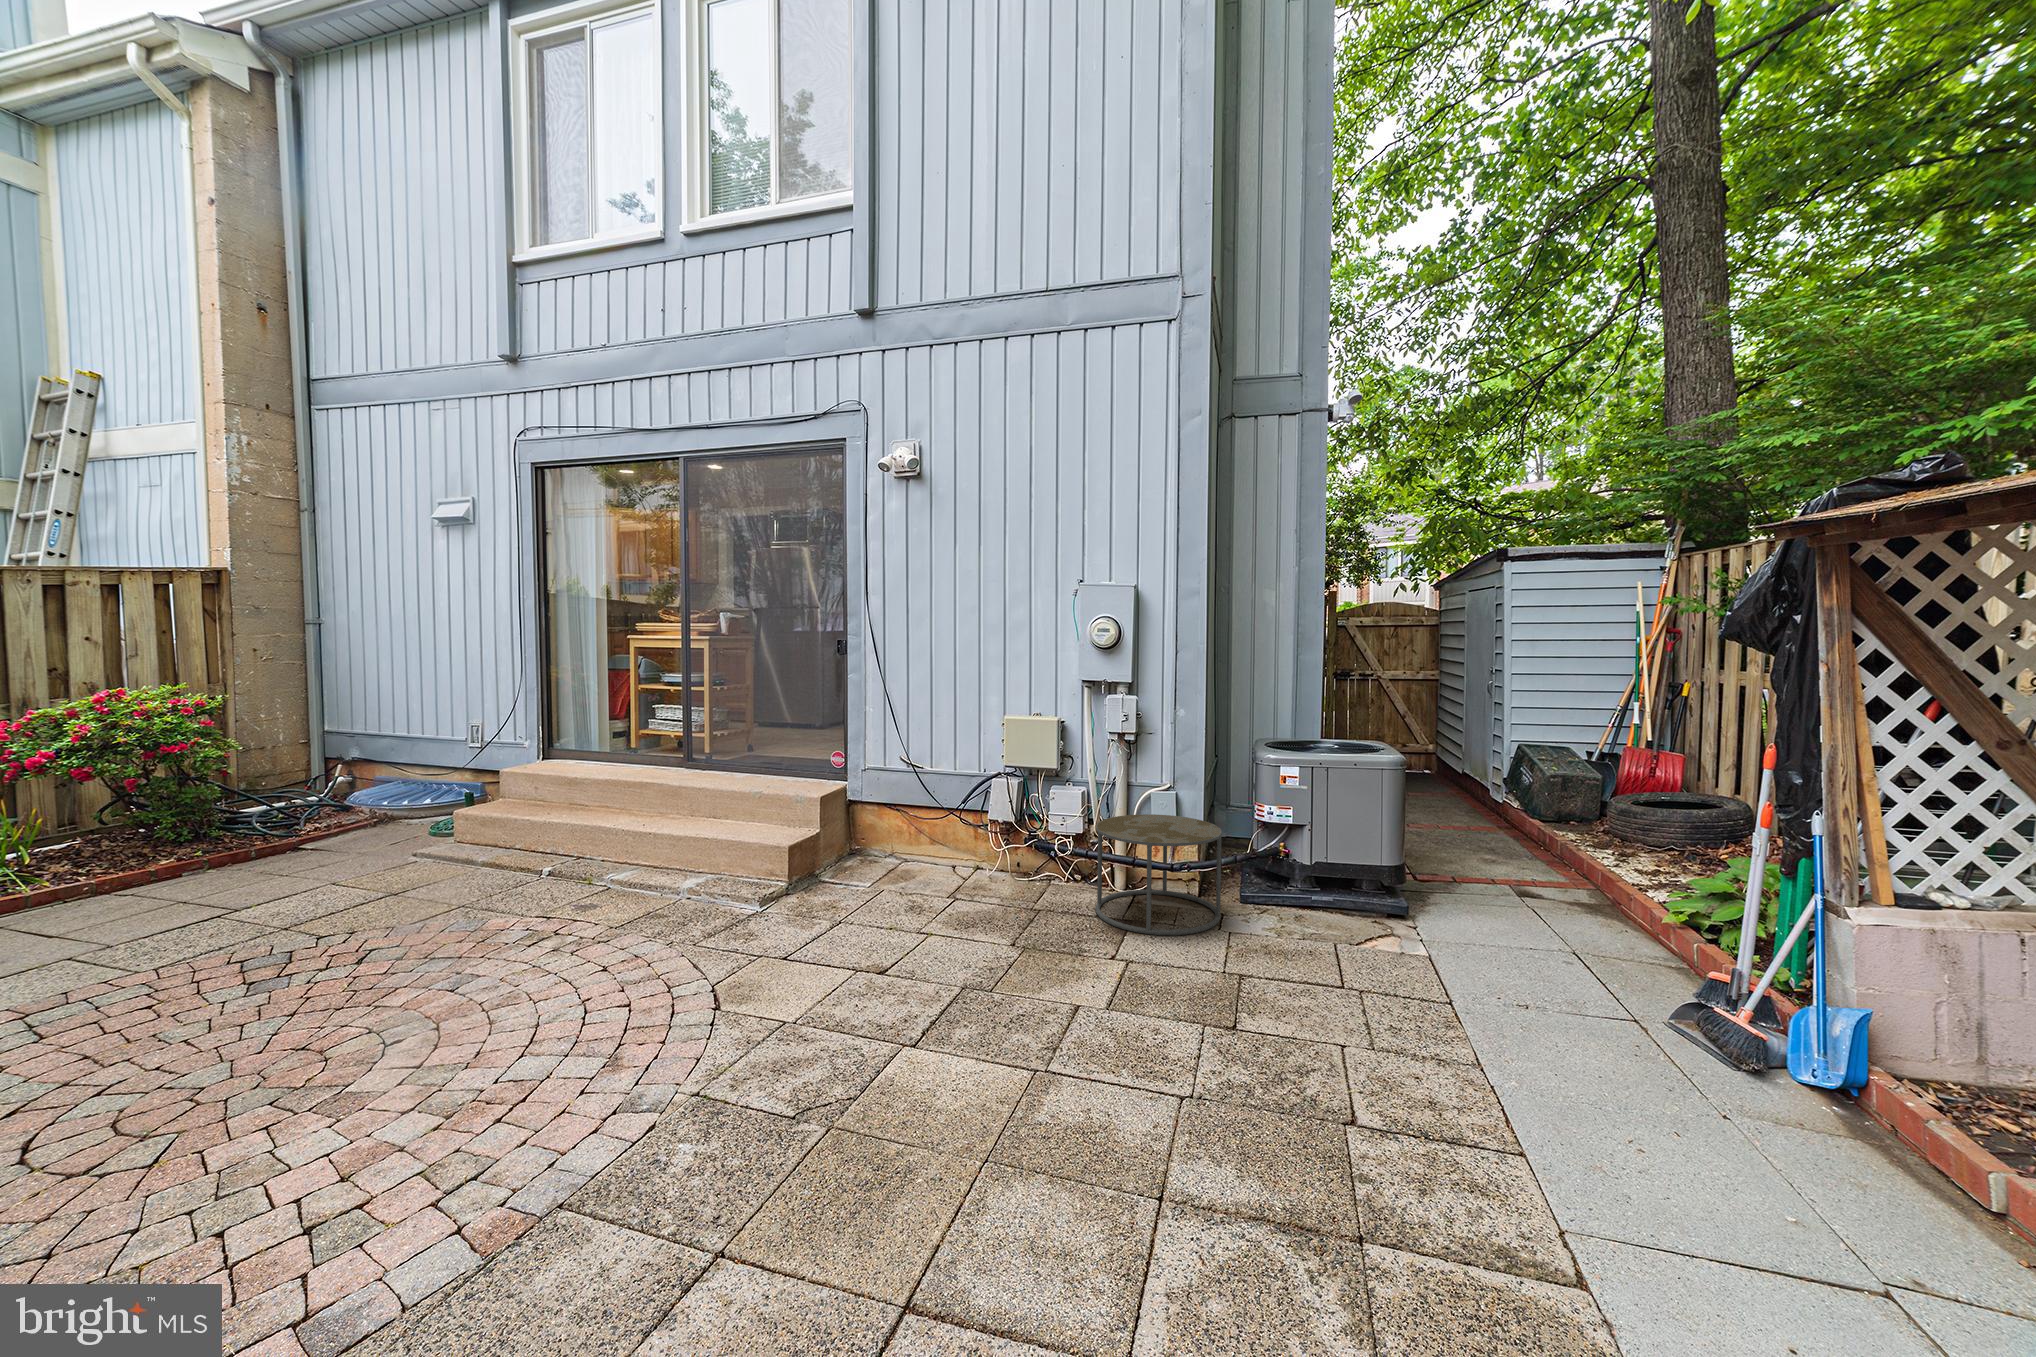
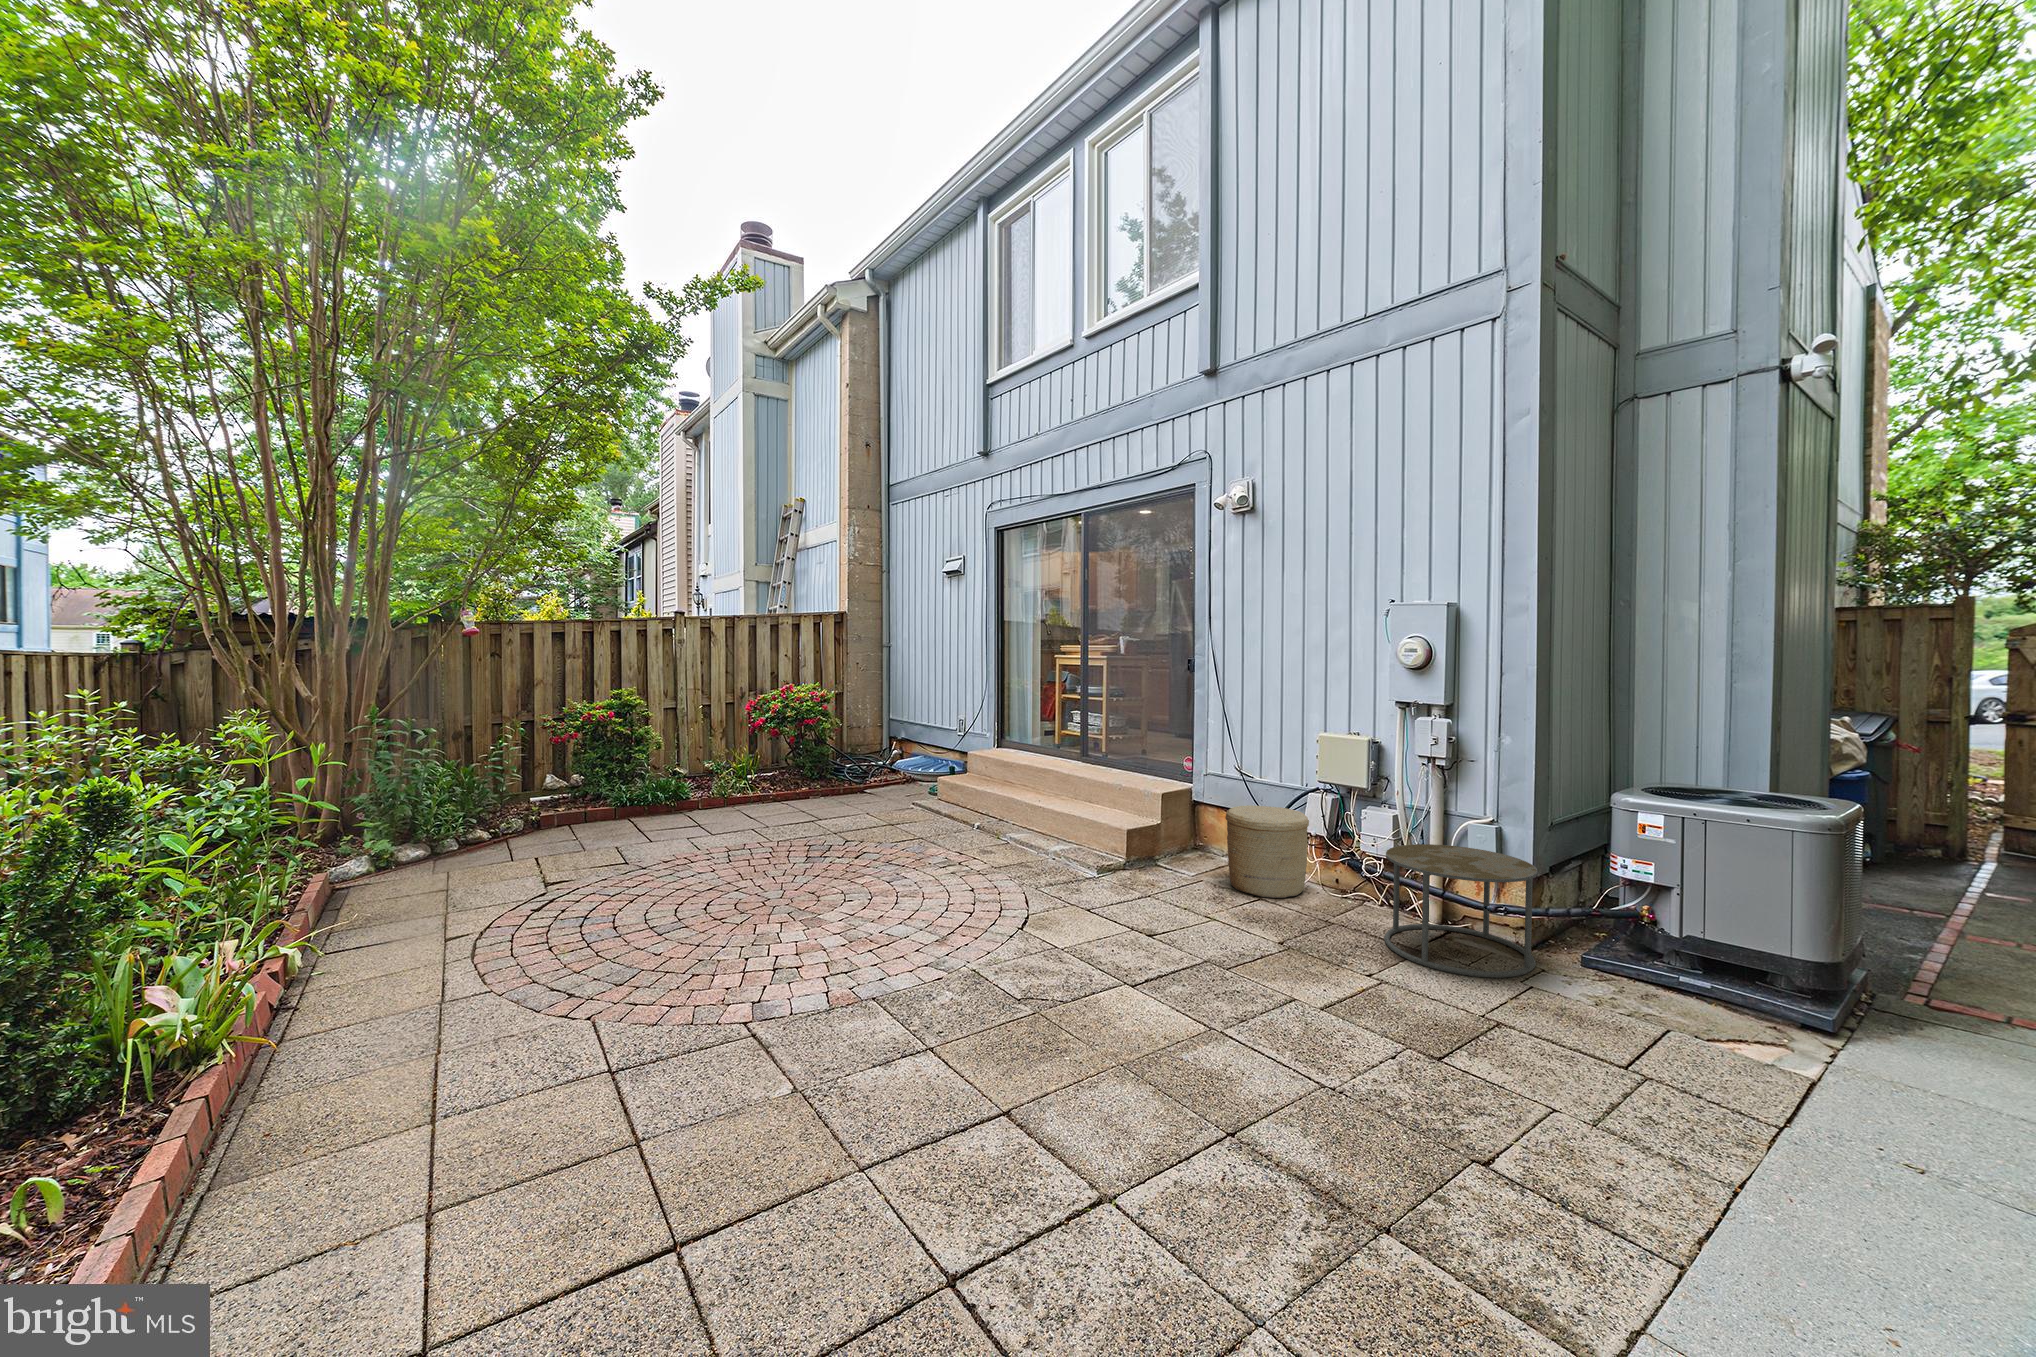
woven basket: none [912,798,998,896] -> present [1225,805,1309,898]

